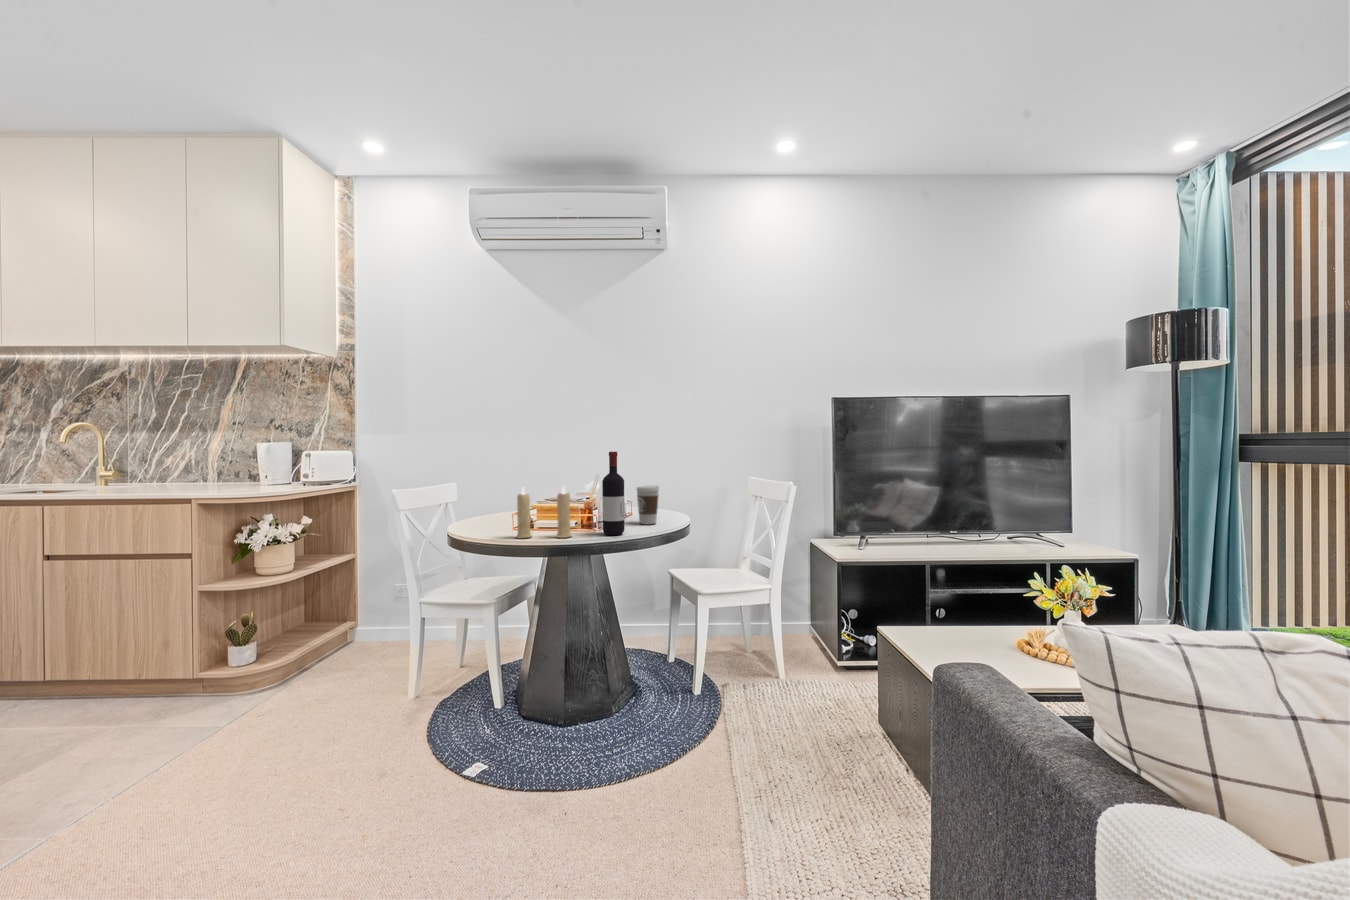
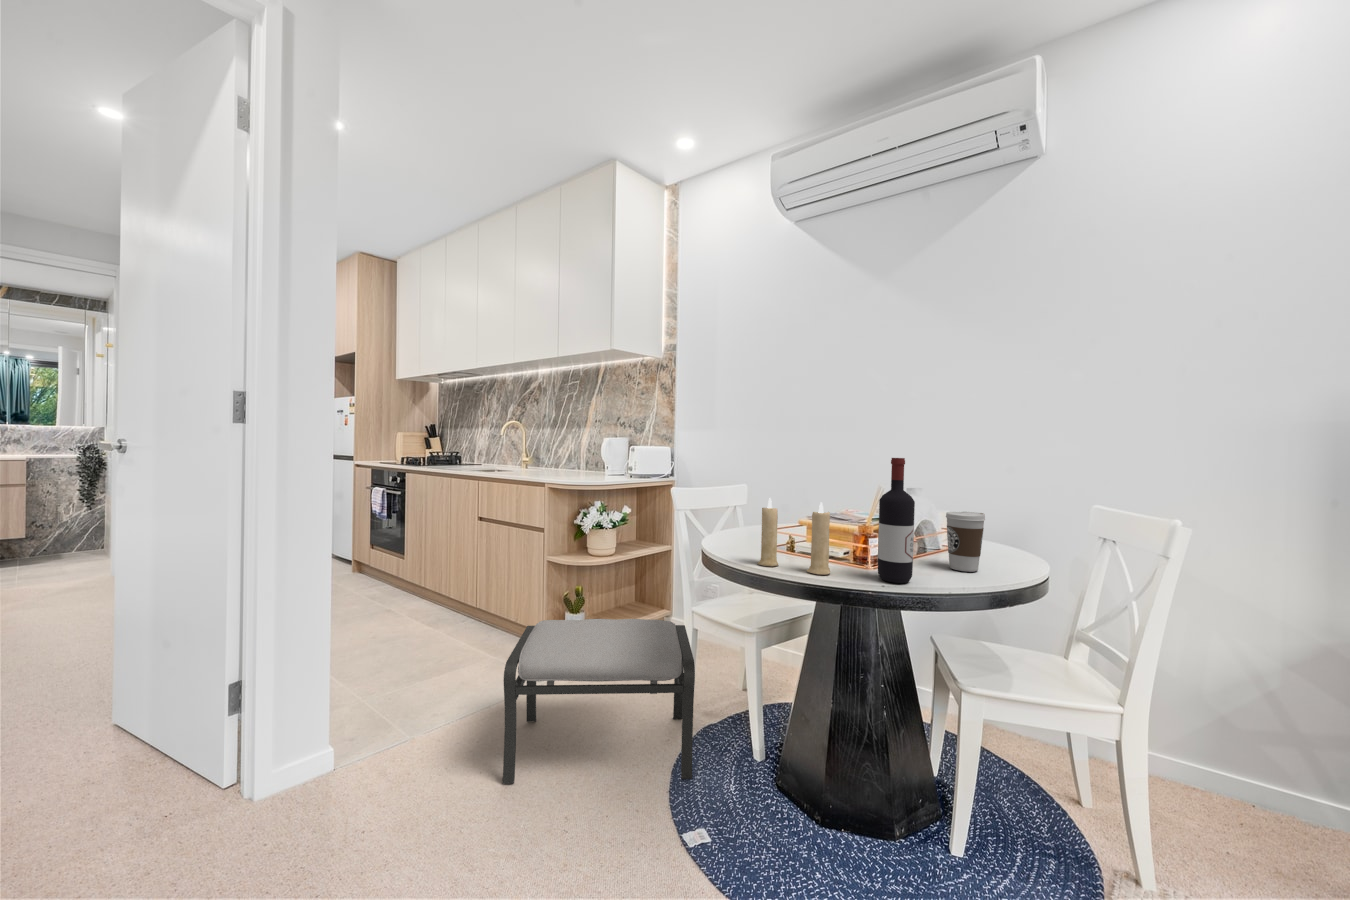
ottoman: none [234,616,450,807] -> present [502,619,695,784]

